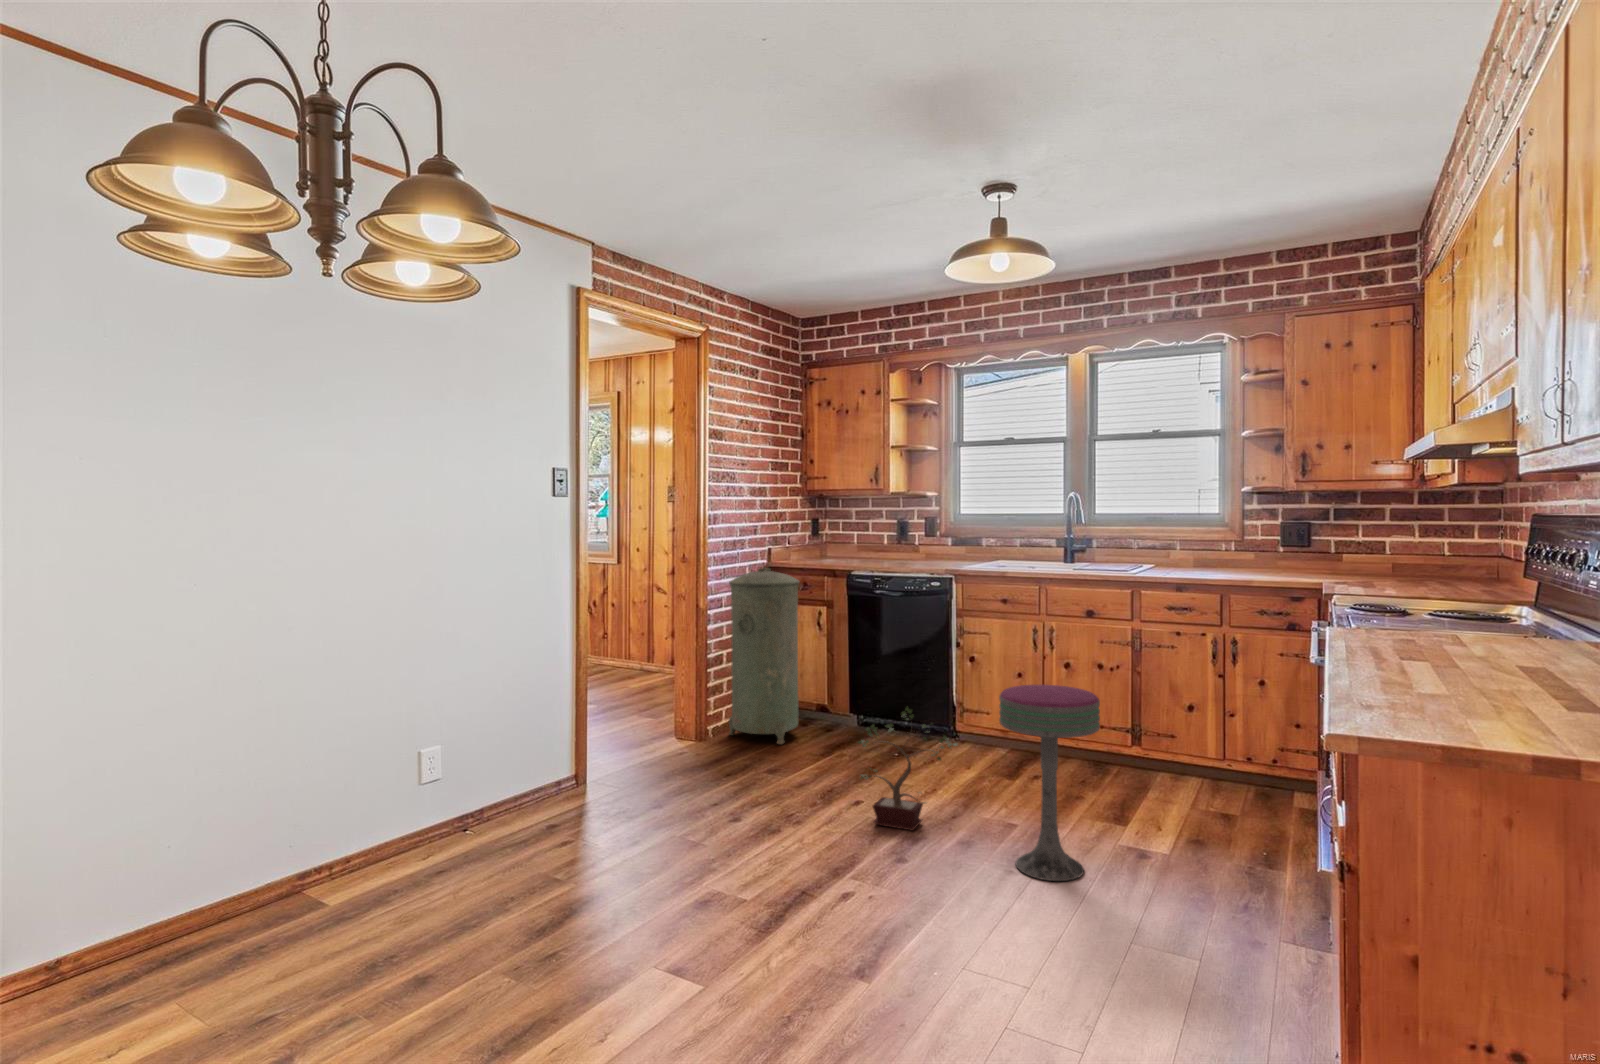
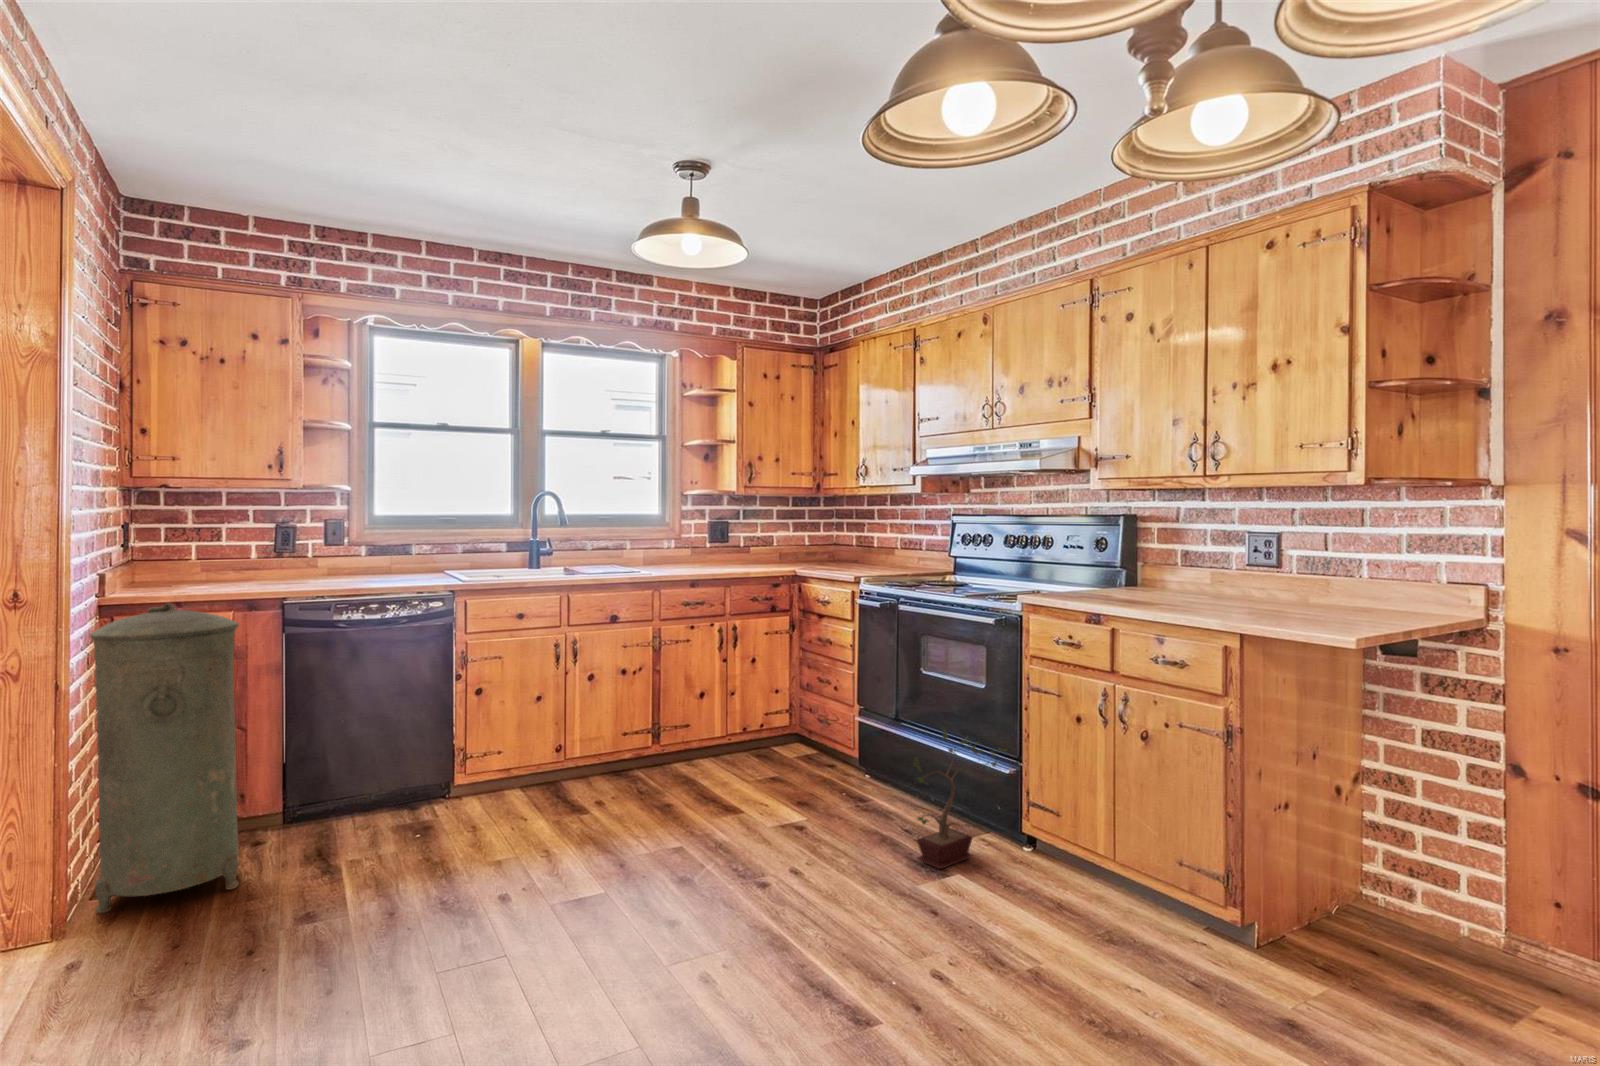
bar stool: present [999,685,1100,881] -> none [742,682,839,876]
potted plant: present [858,707,957,830] -> present [914,728,1007,869]

